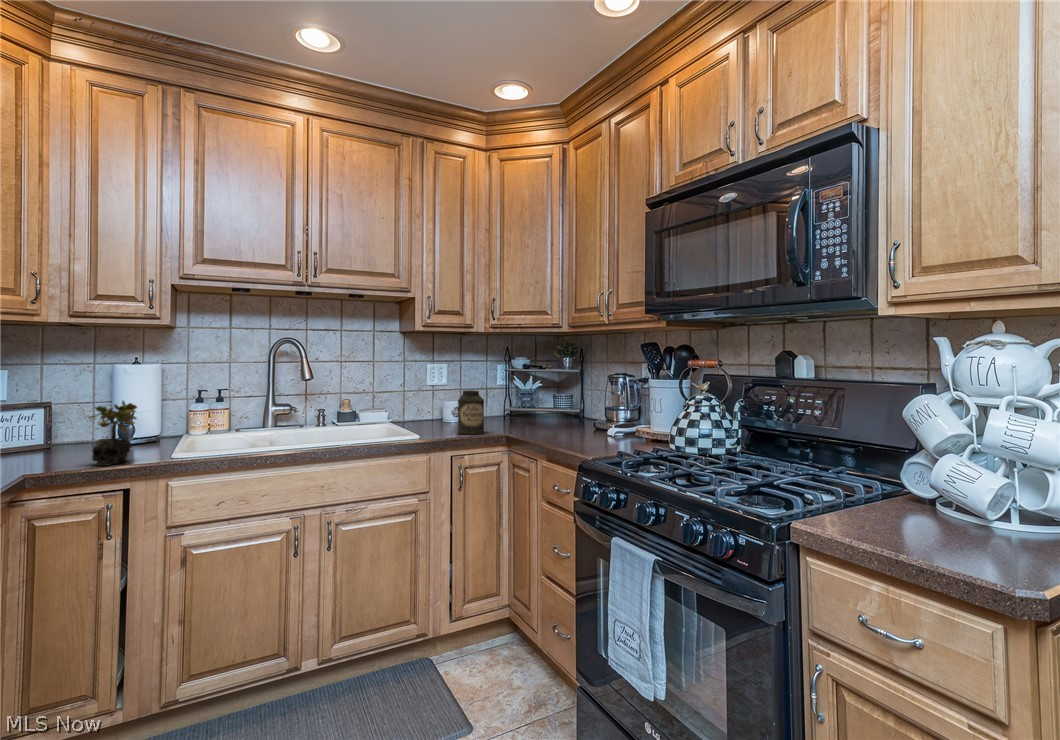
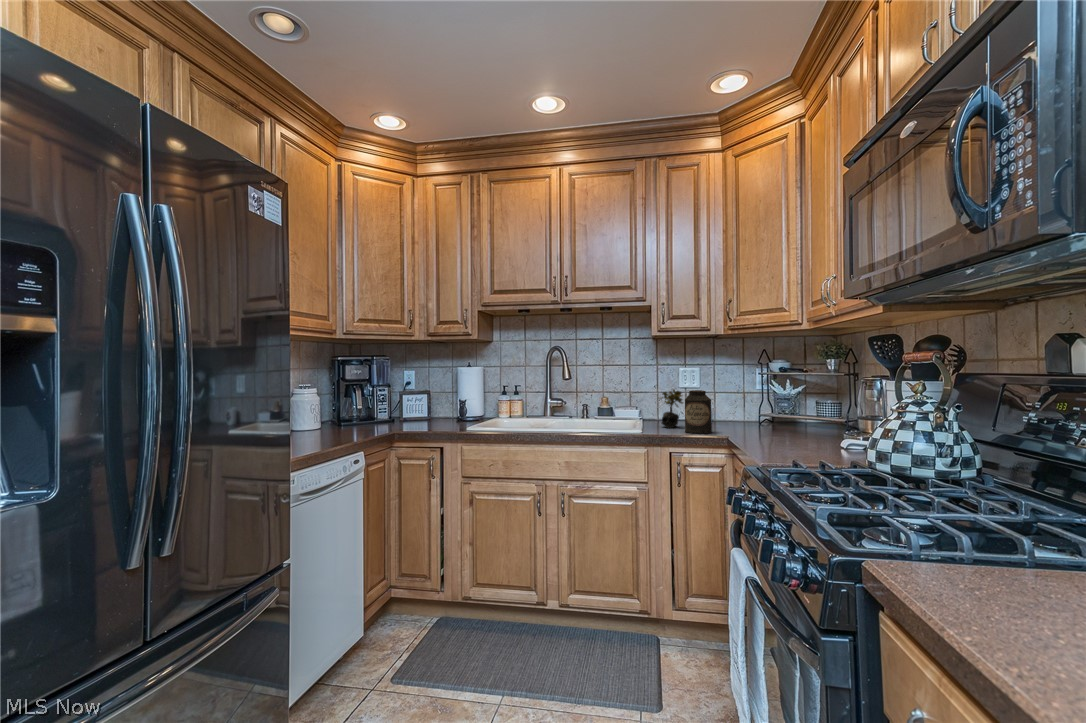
succulent plant: present [88,401,137,466] -> present [659,389,683,428]

